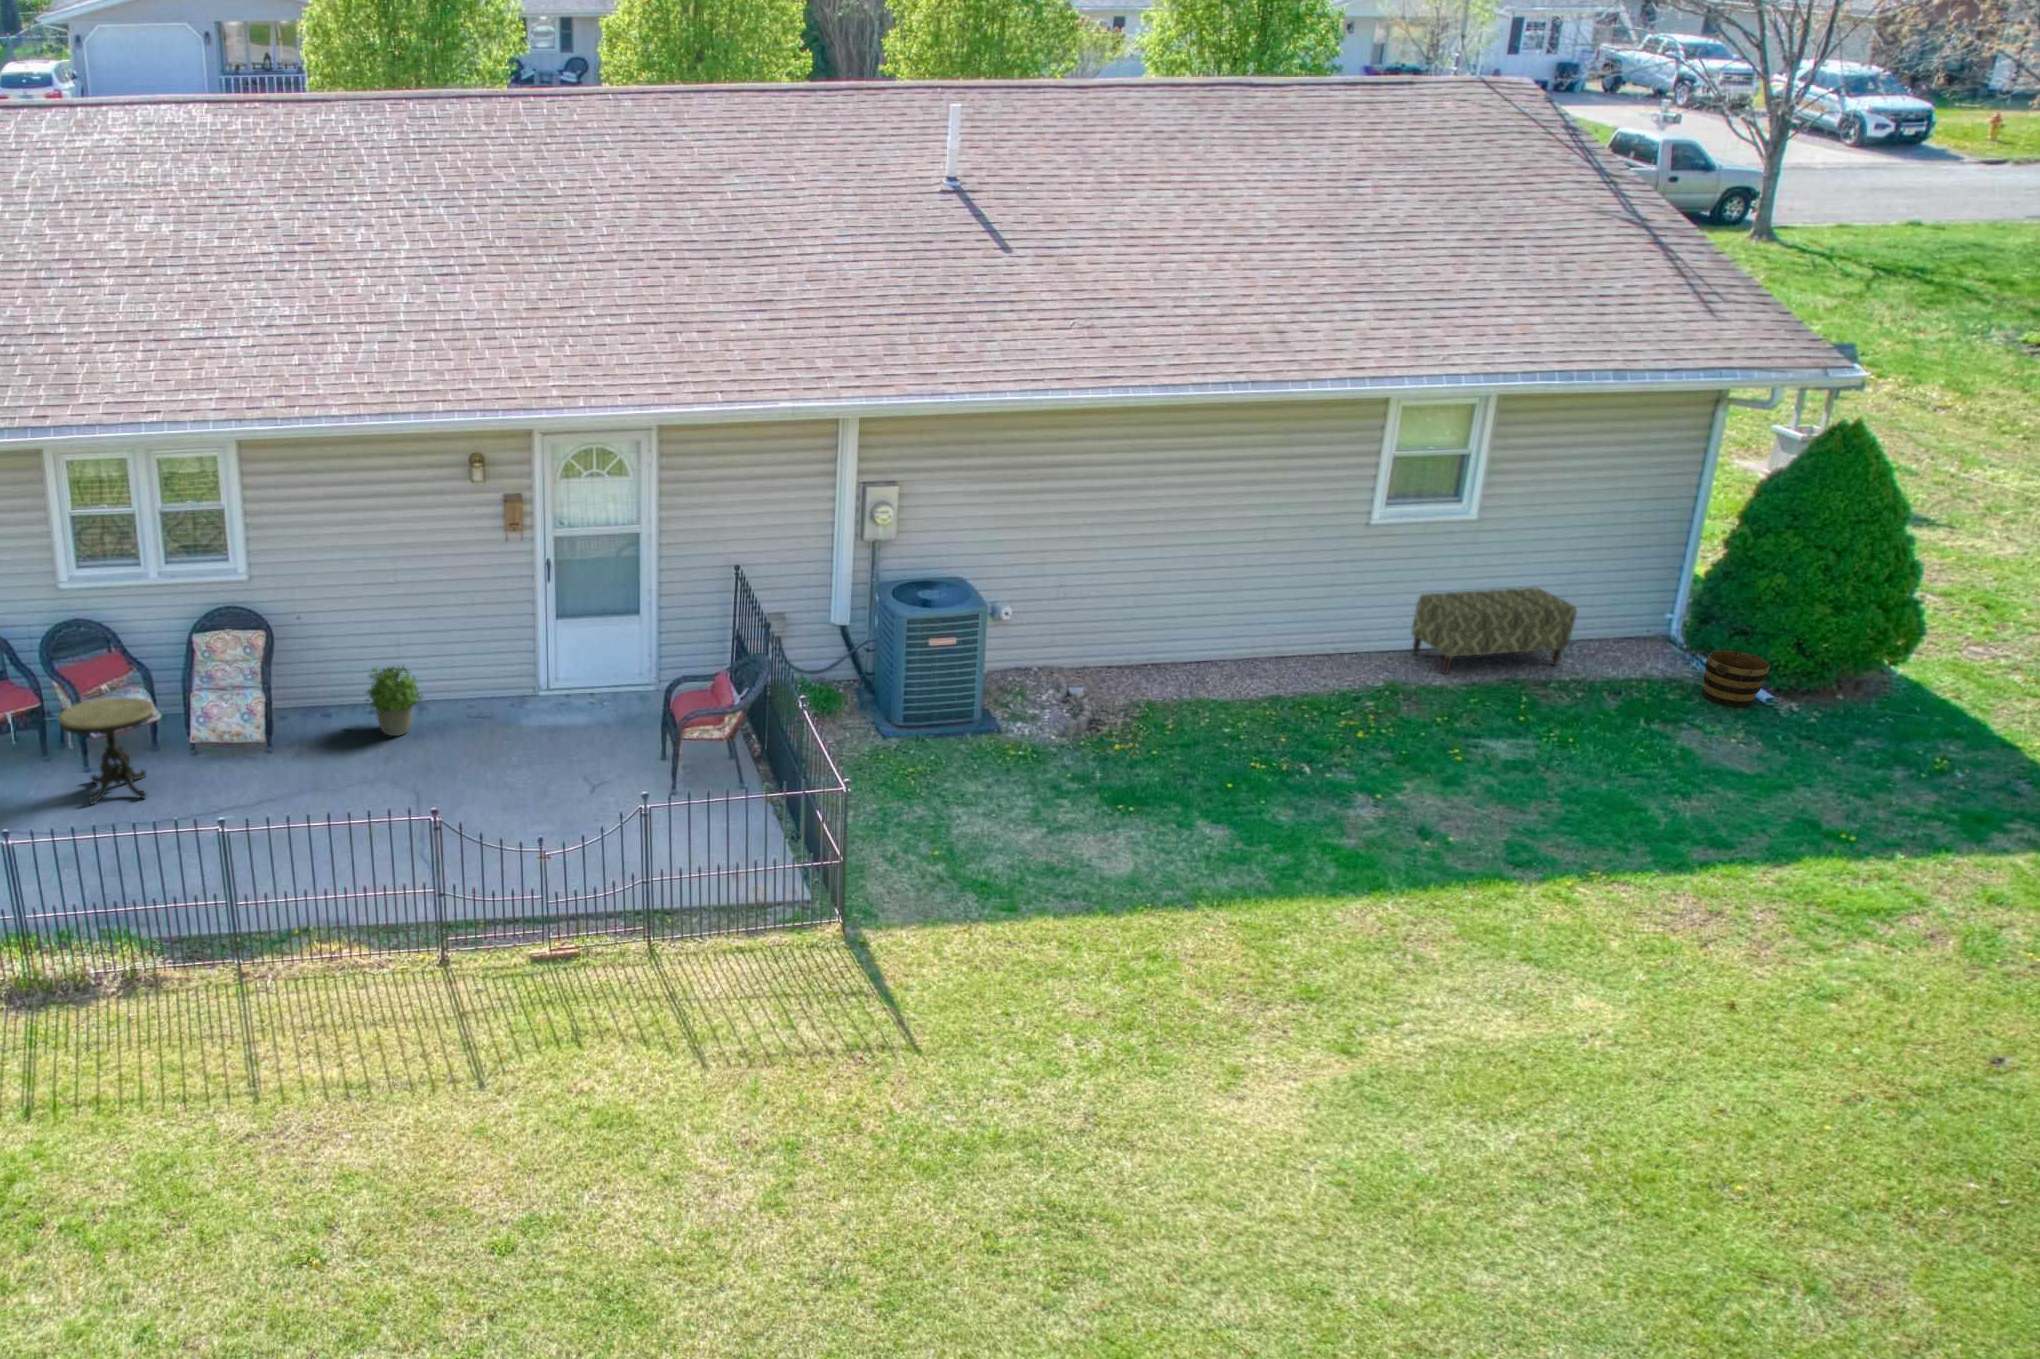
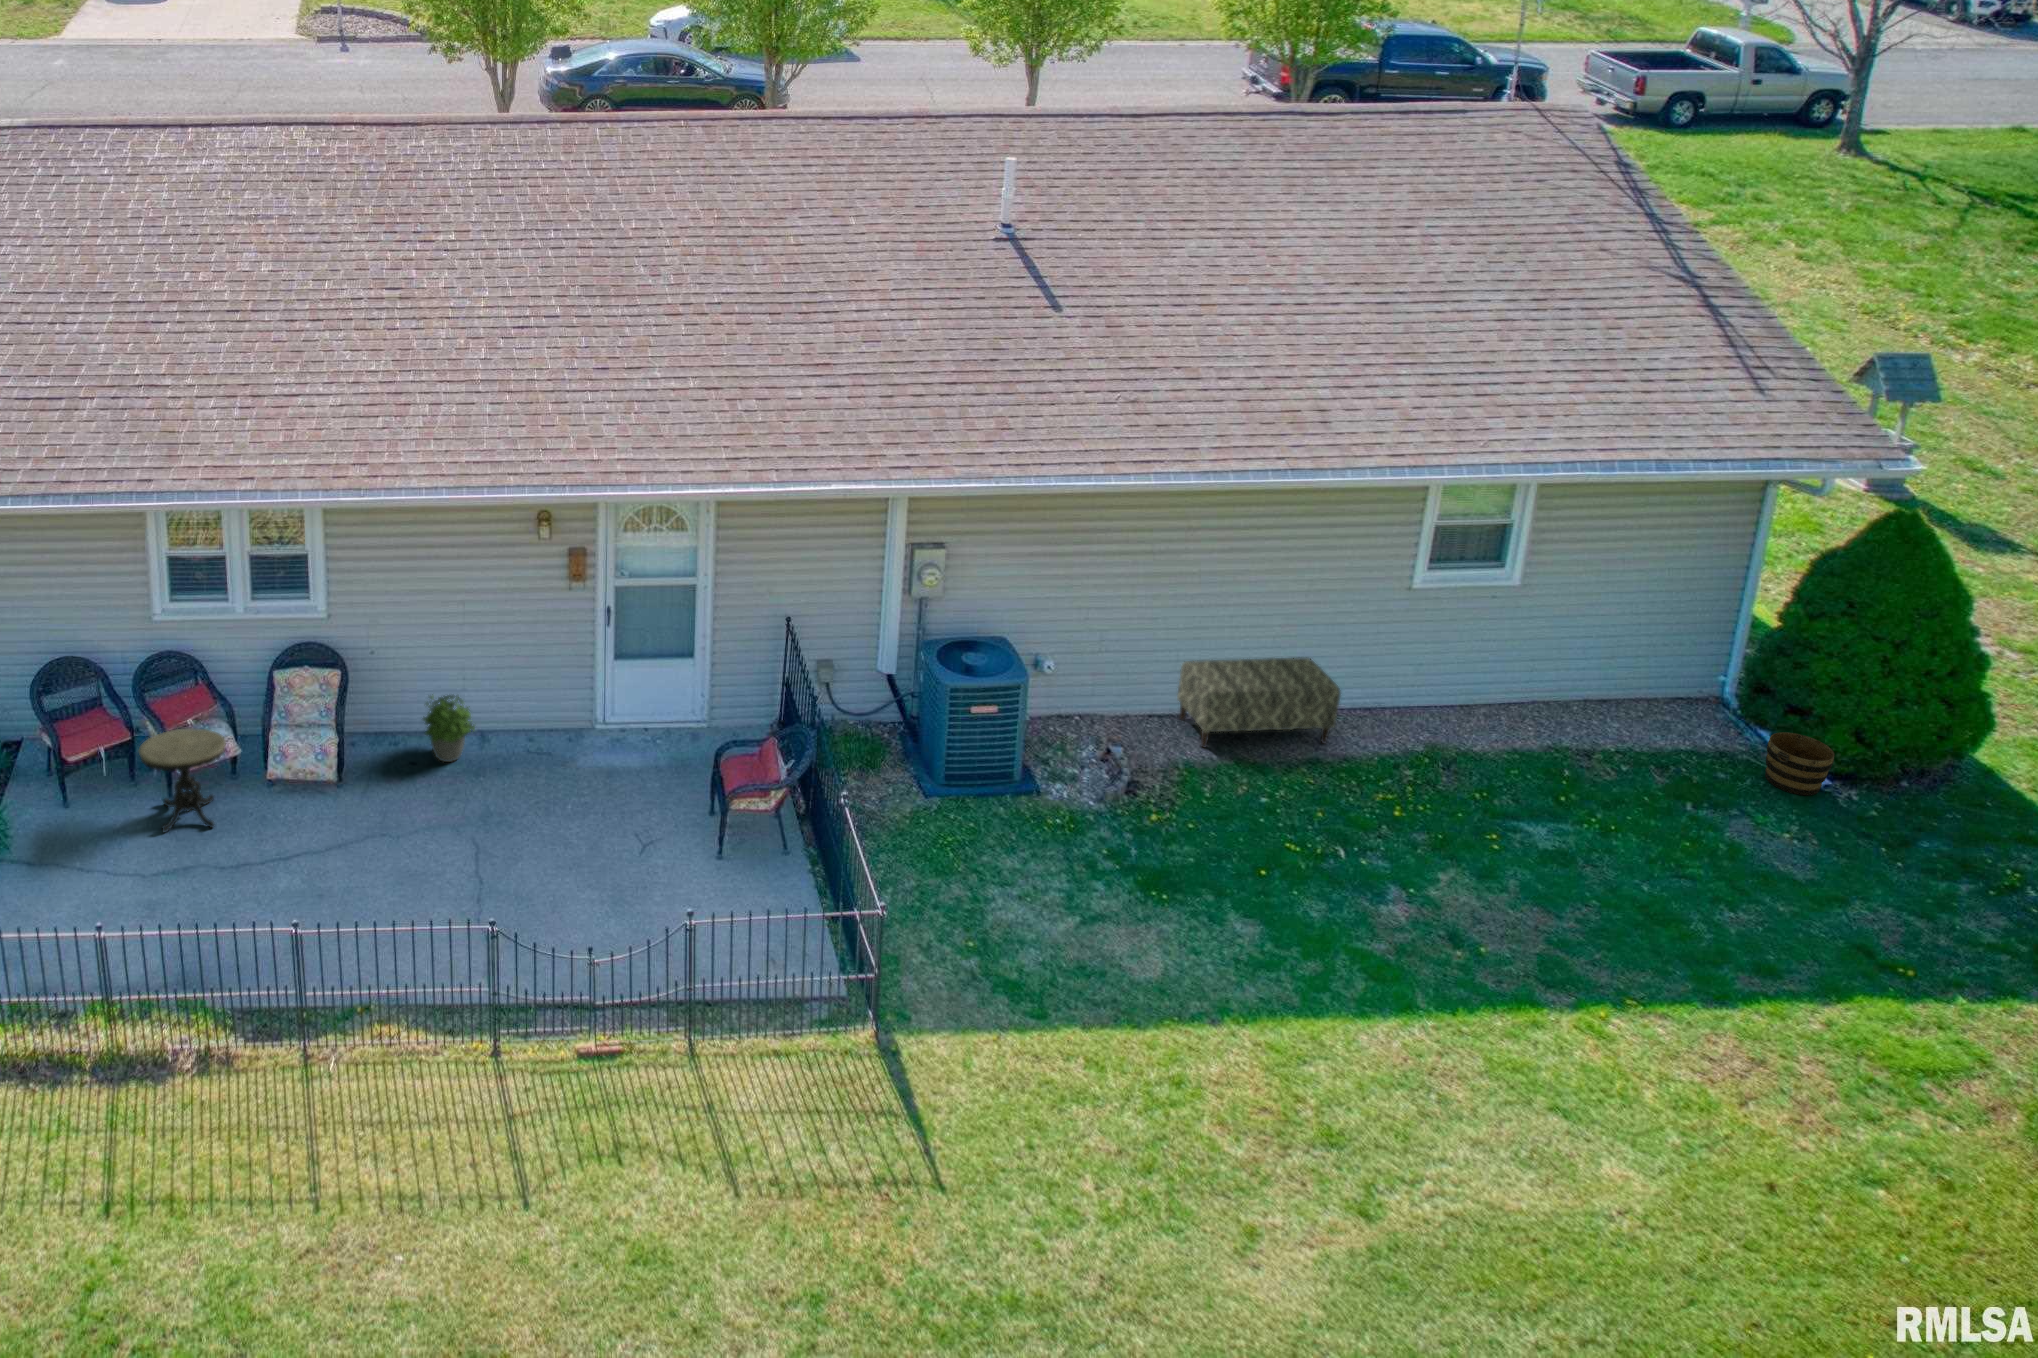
bench: present [1411,588,1577,674] -> present [1177,658,1341,747]

